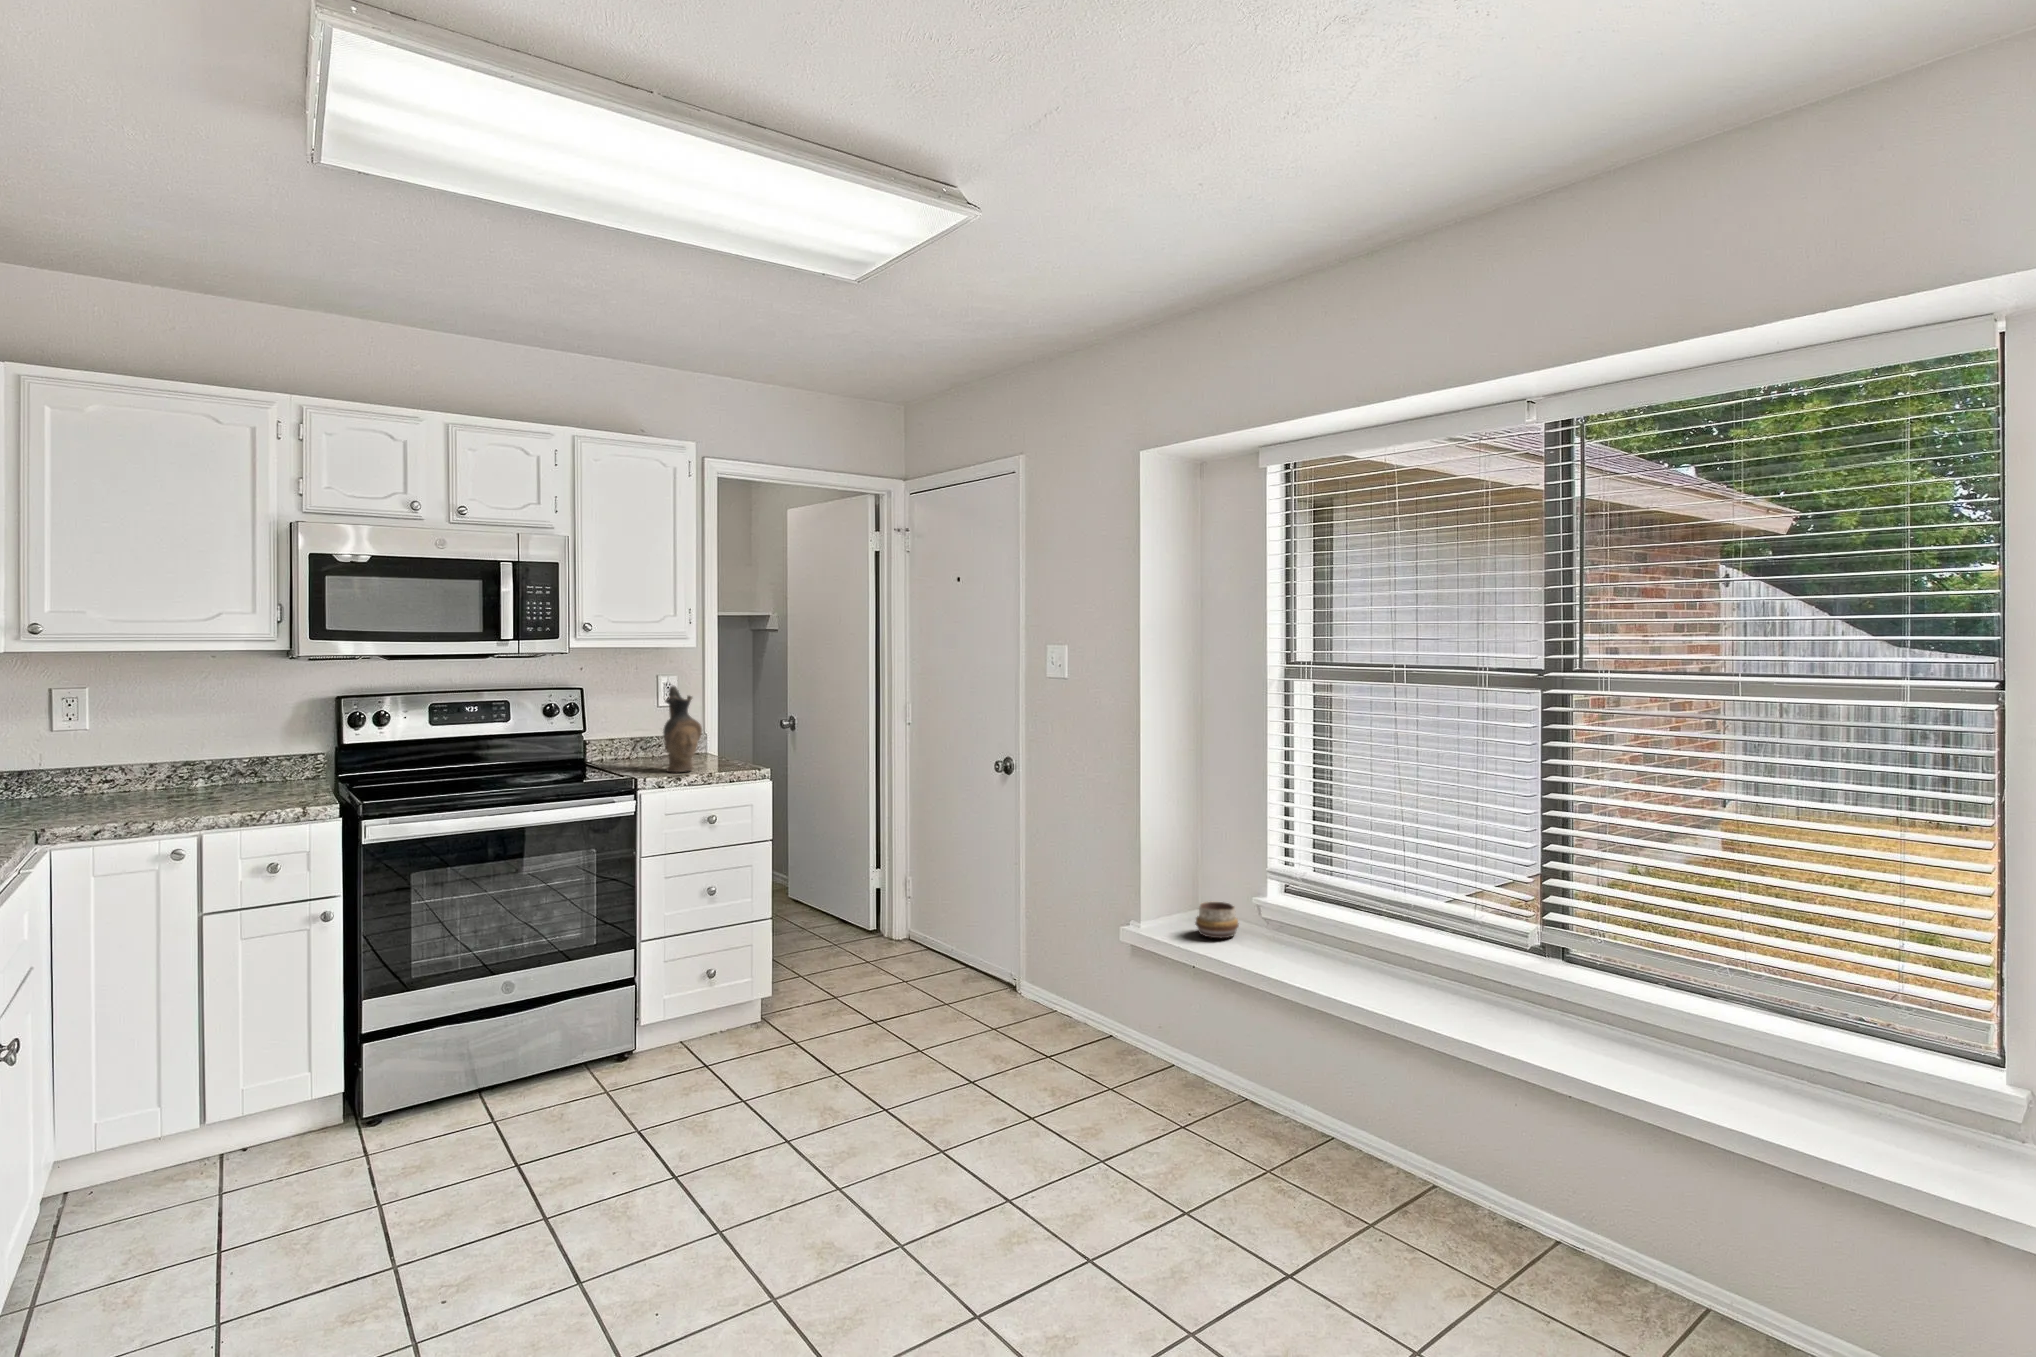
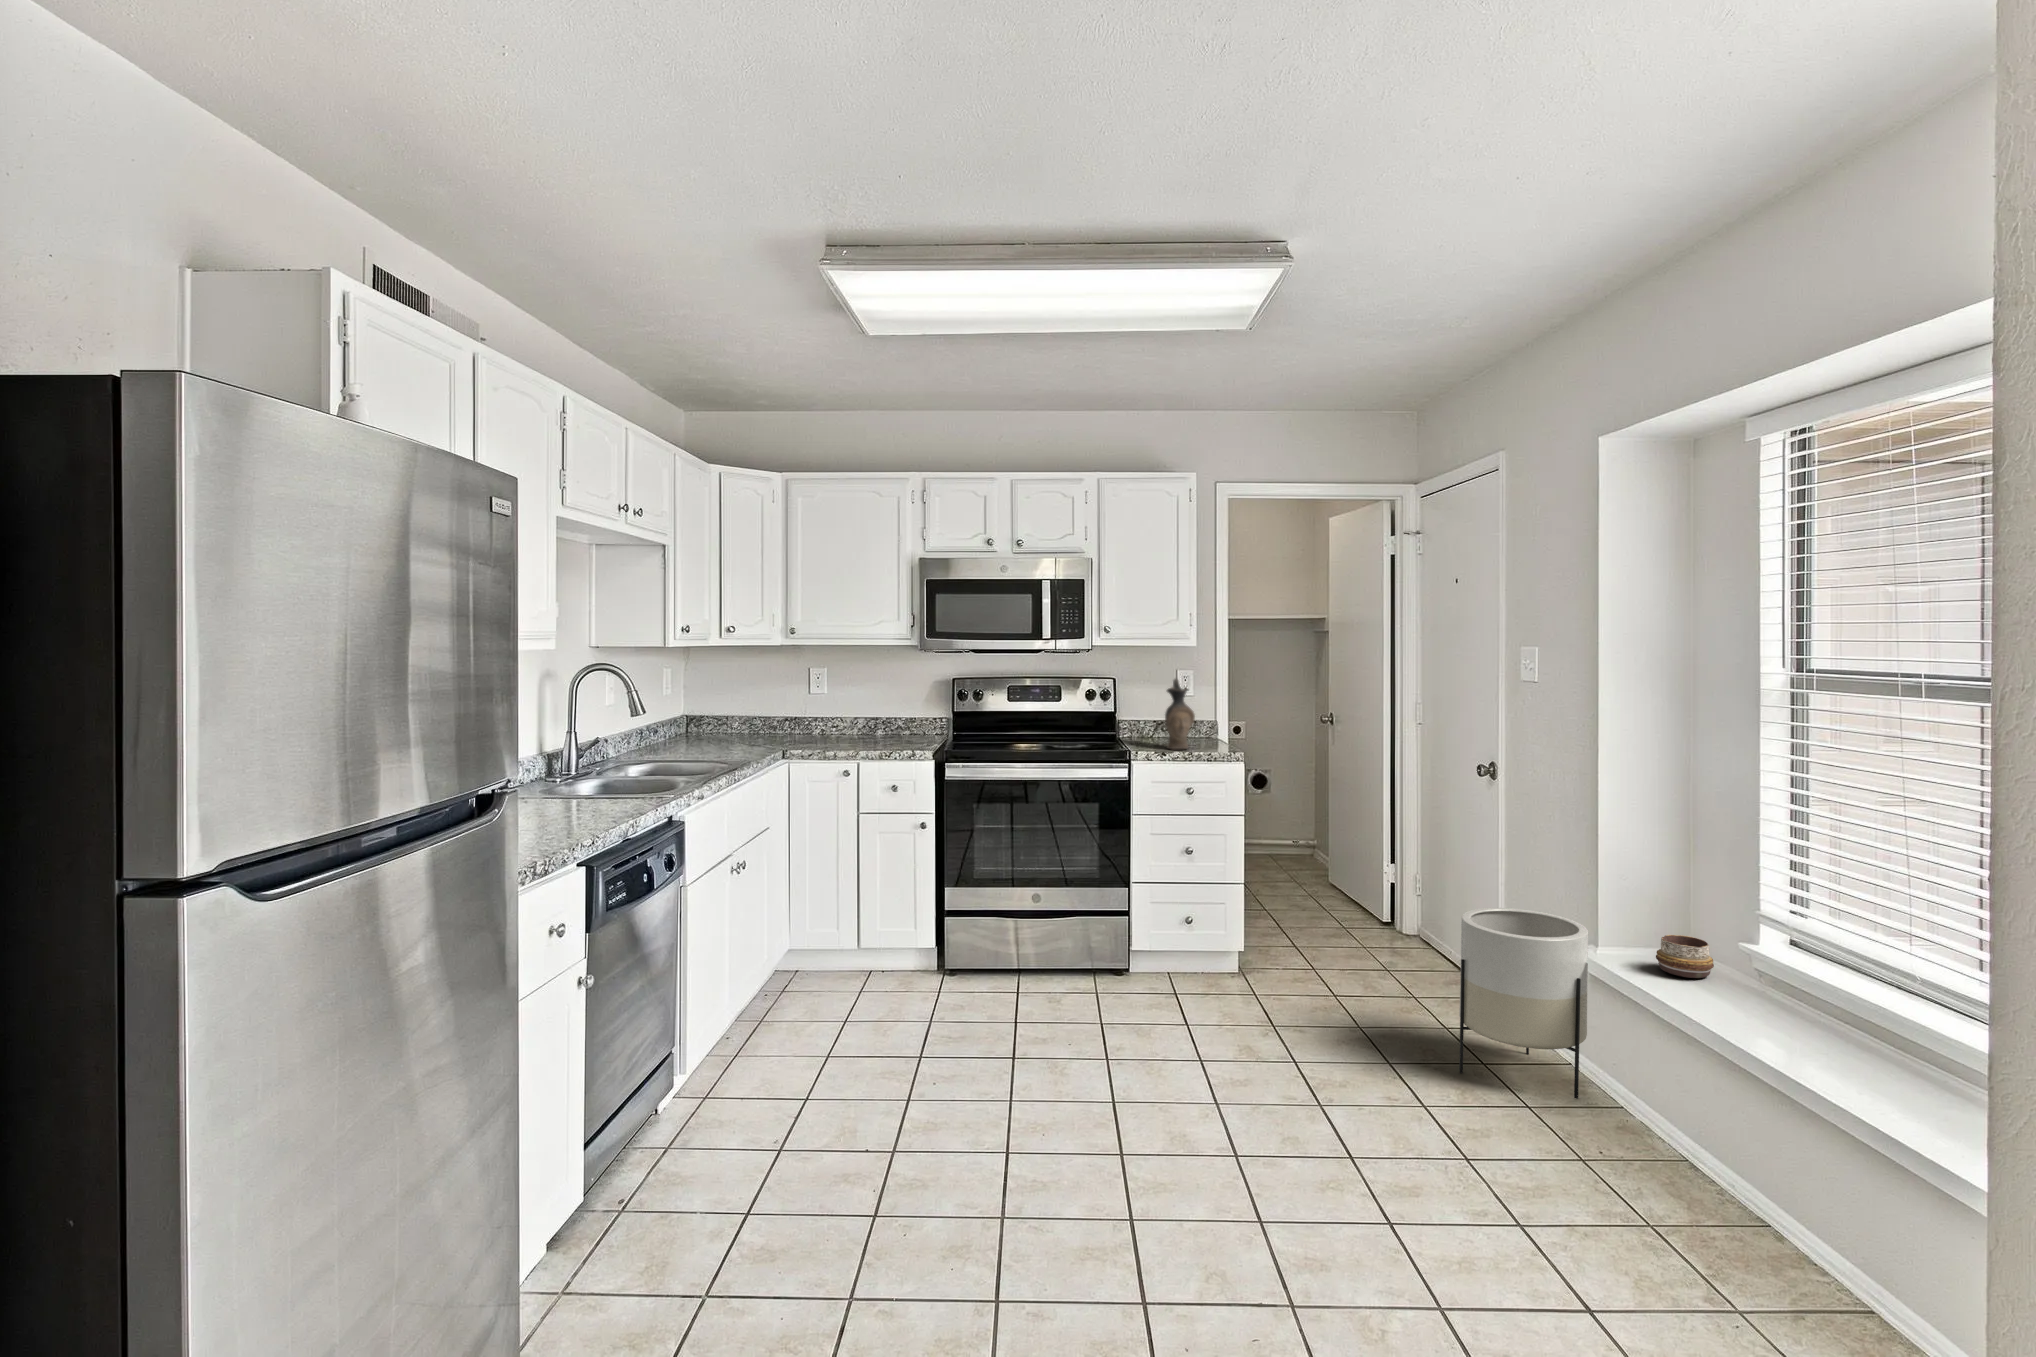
planter: none [1033,900,1144,1075] -> present [1459,908,1588,1099]

